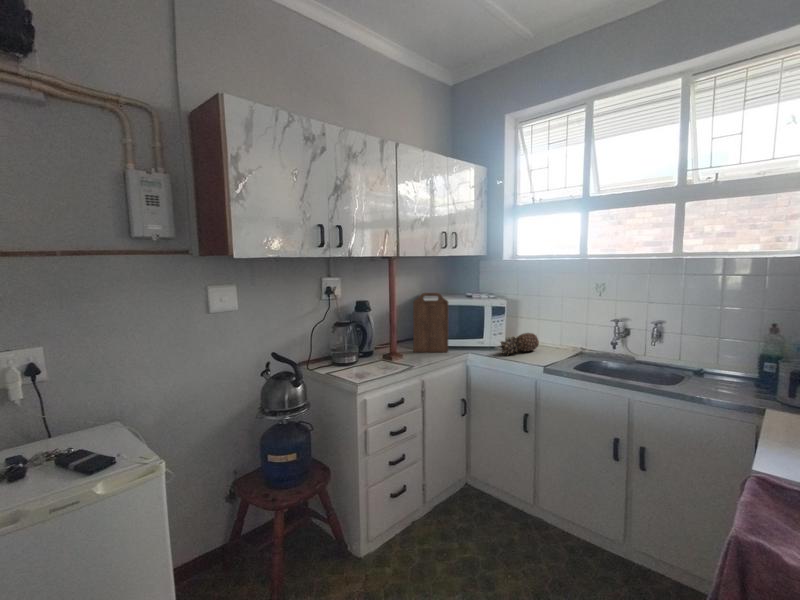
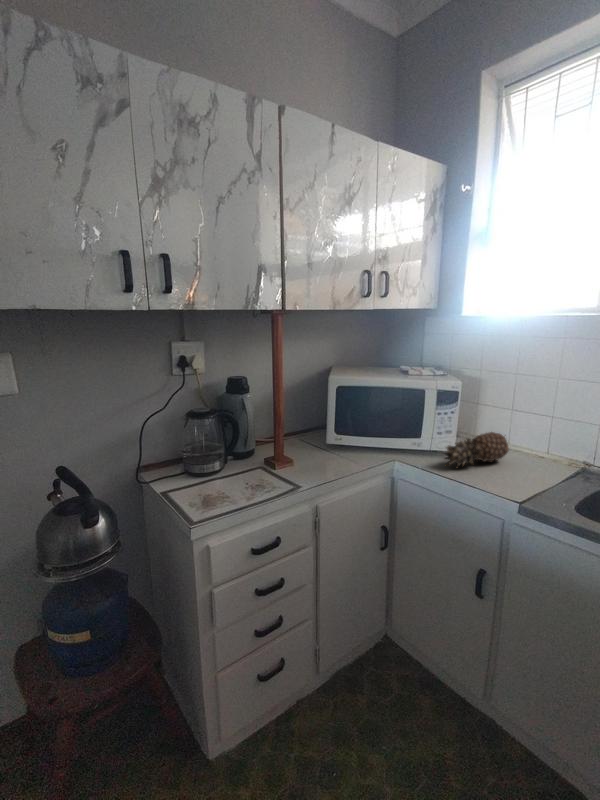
cutting board: present [413,293,448,352] -> none [313,366,367,456]

